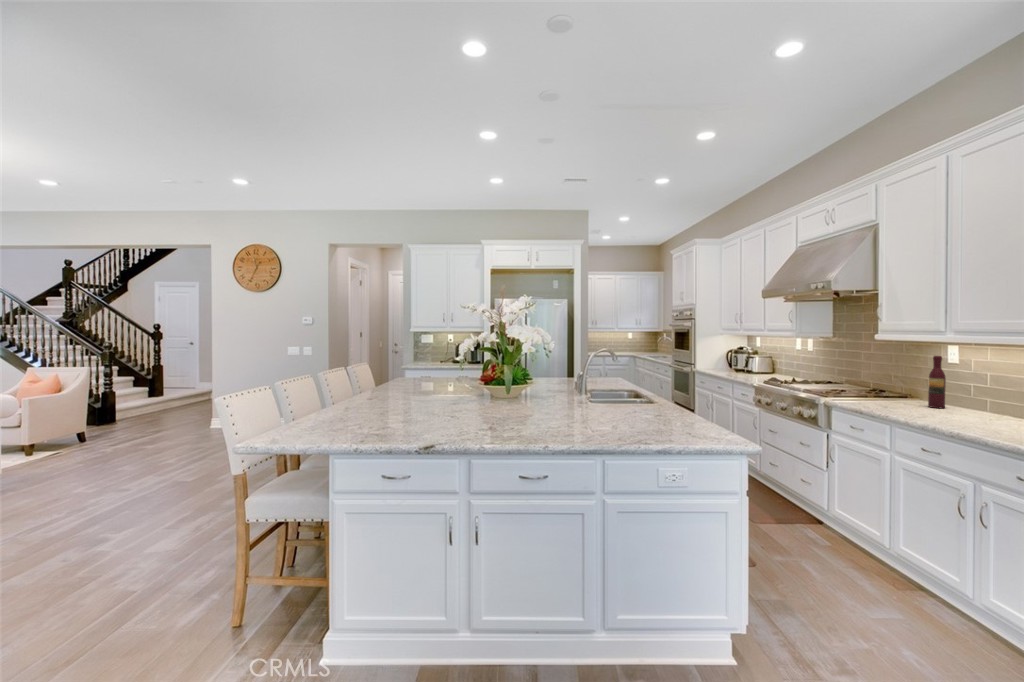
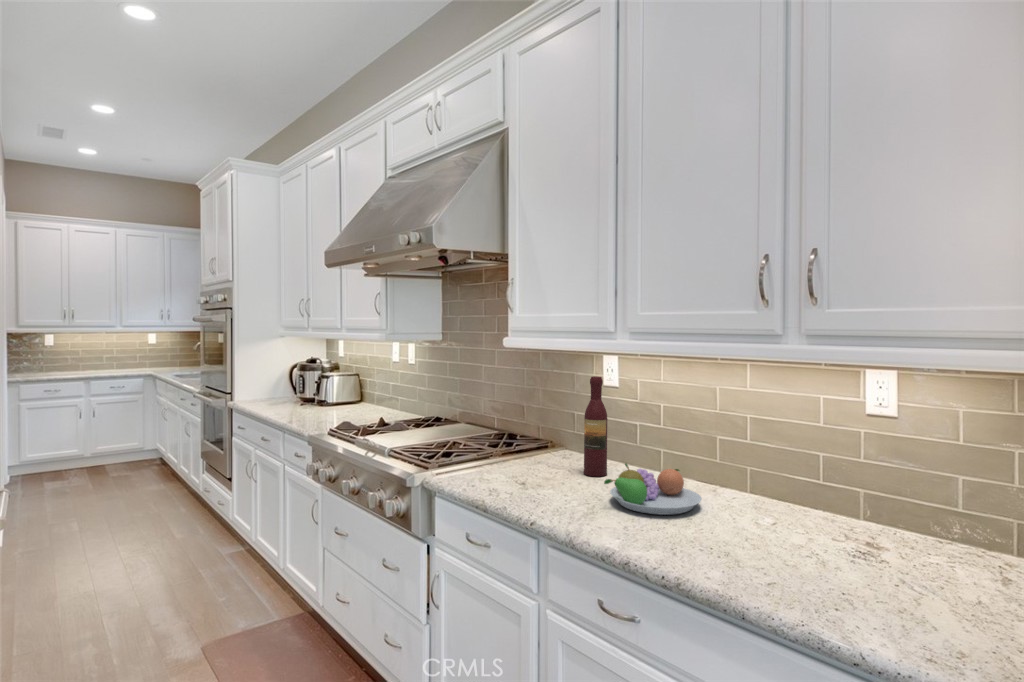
fruit bowl: none [933,398,1003,421] -> present [604,464,702,515]

